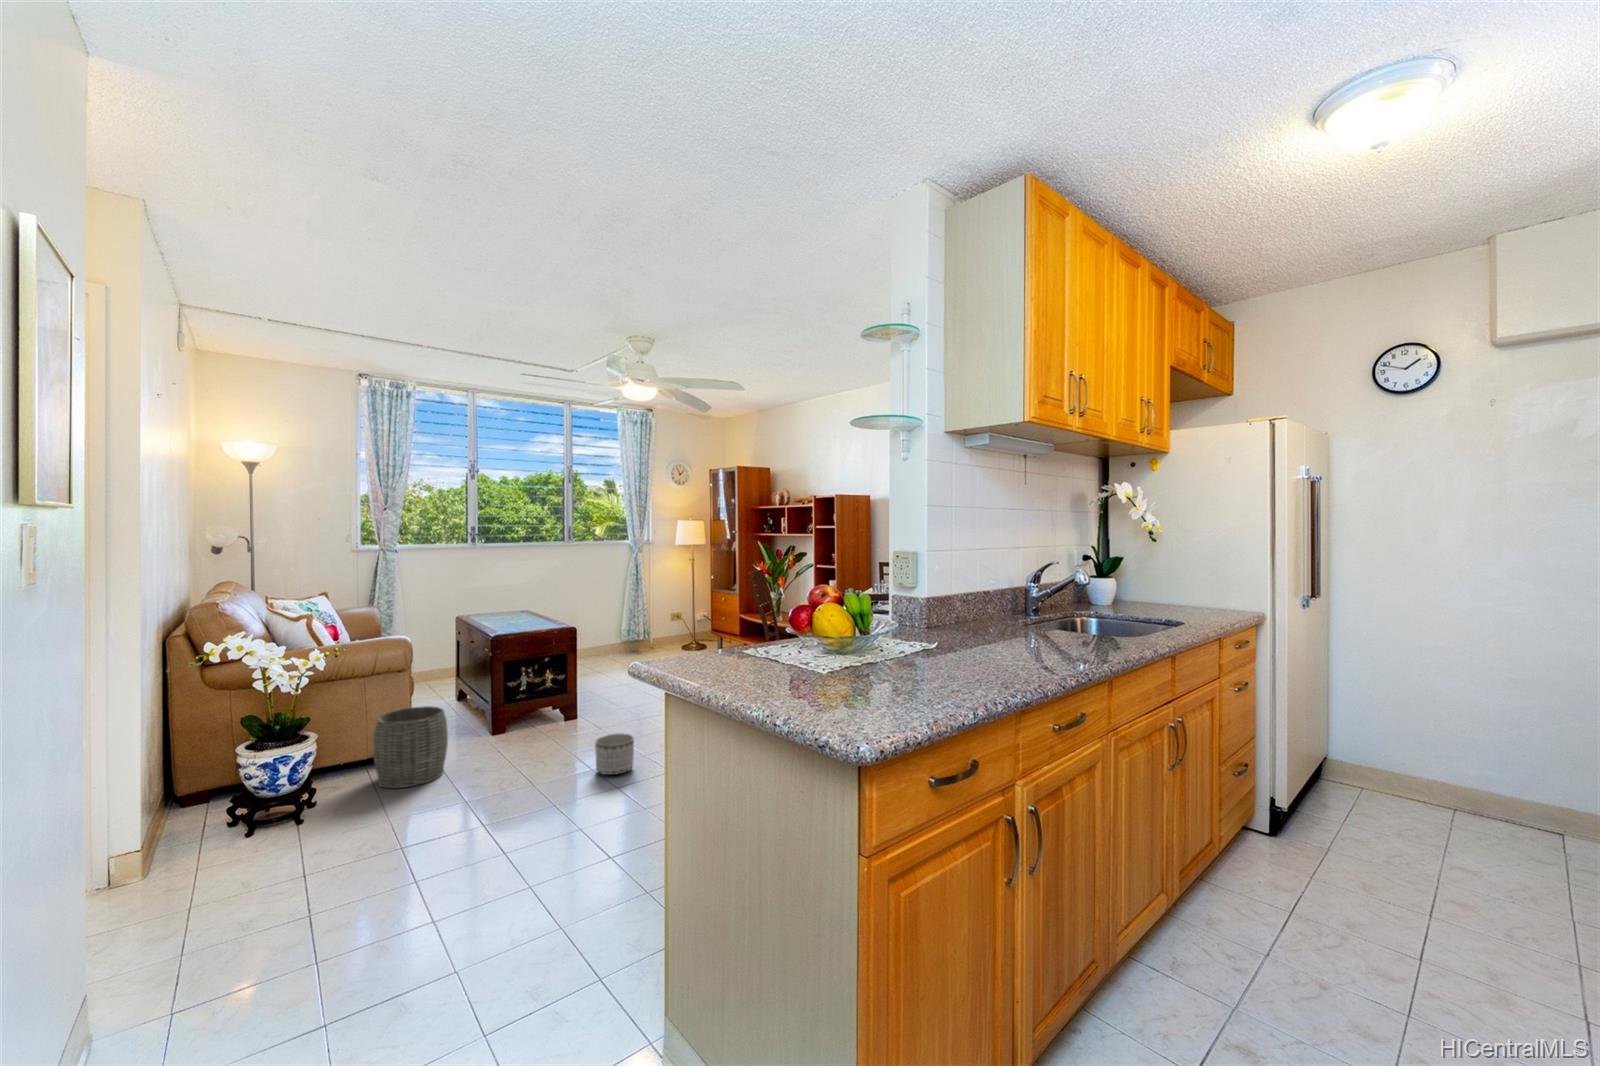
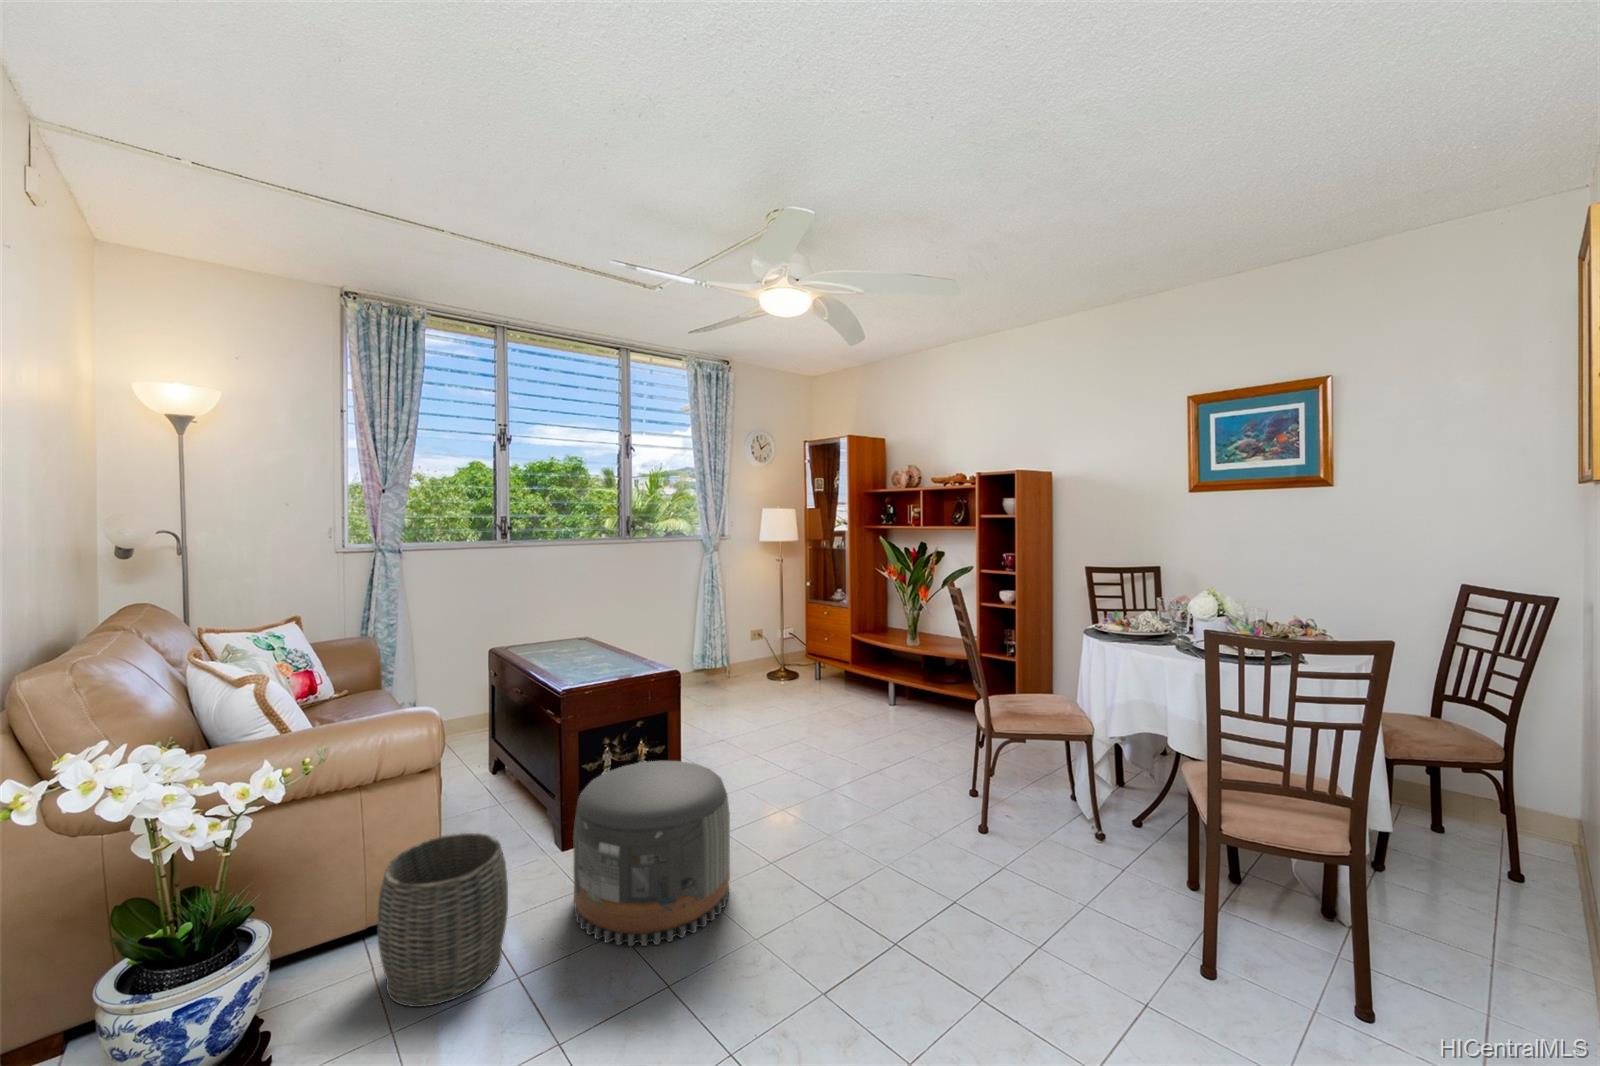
pouf: none [489,675,587,769] -> present [573,761,730,946]
planter: present [595,733,634,775] -> none [771,878,837,967]

